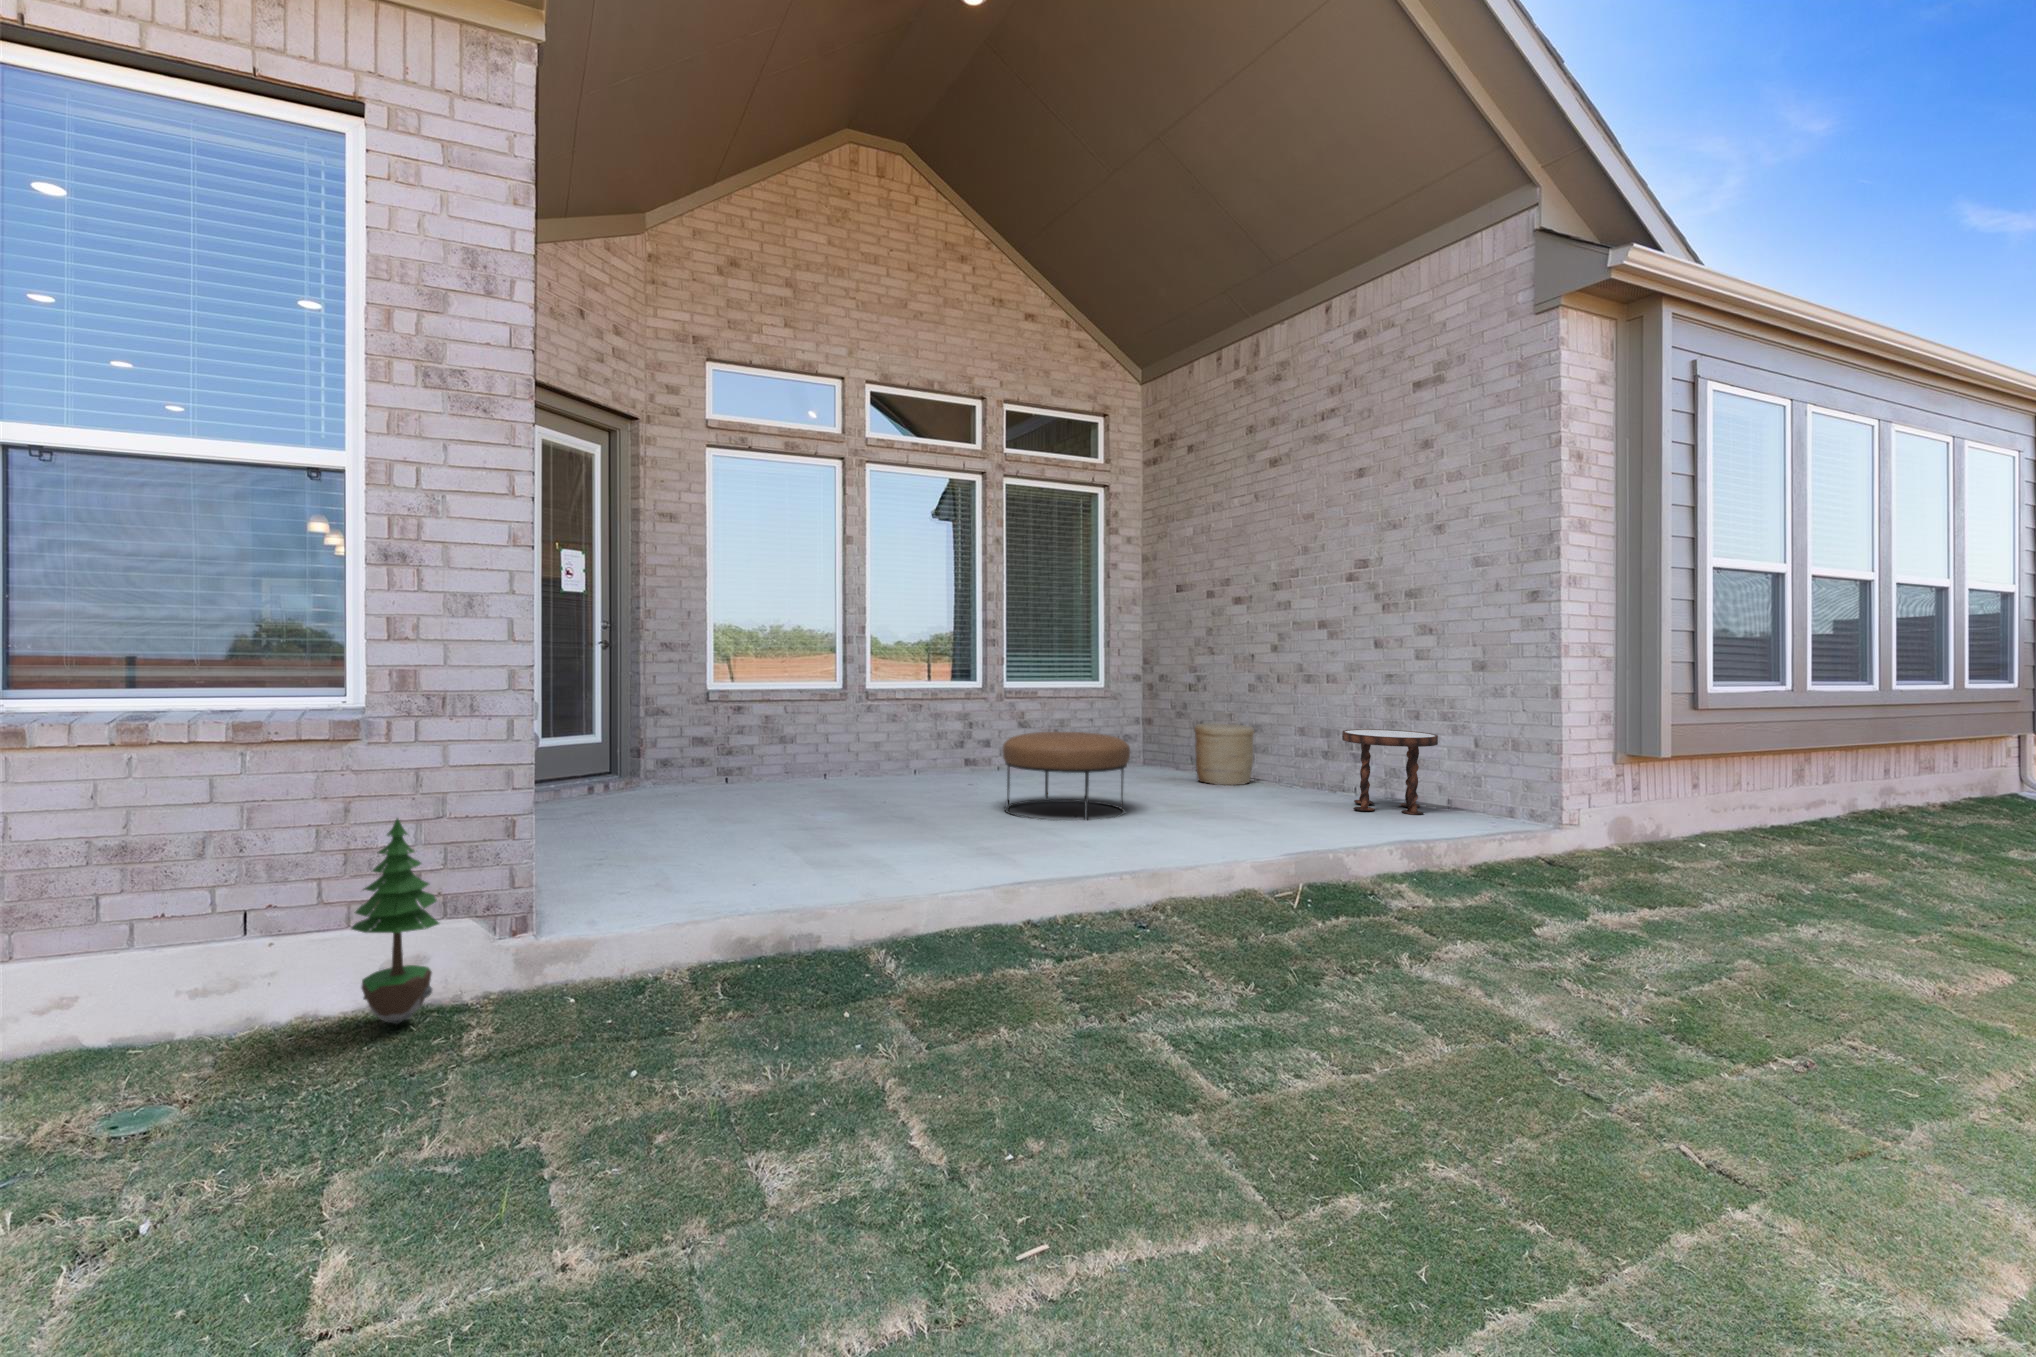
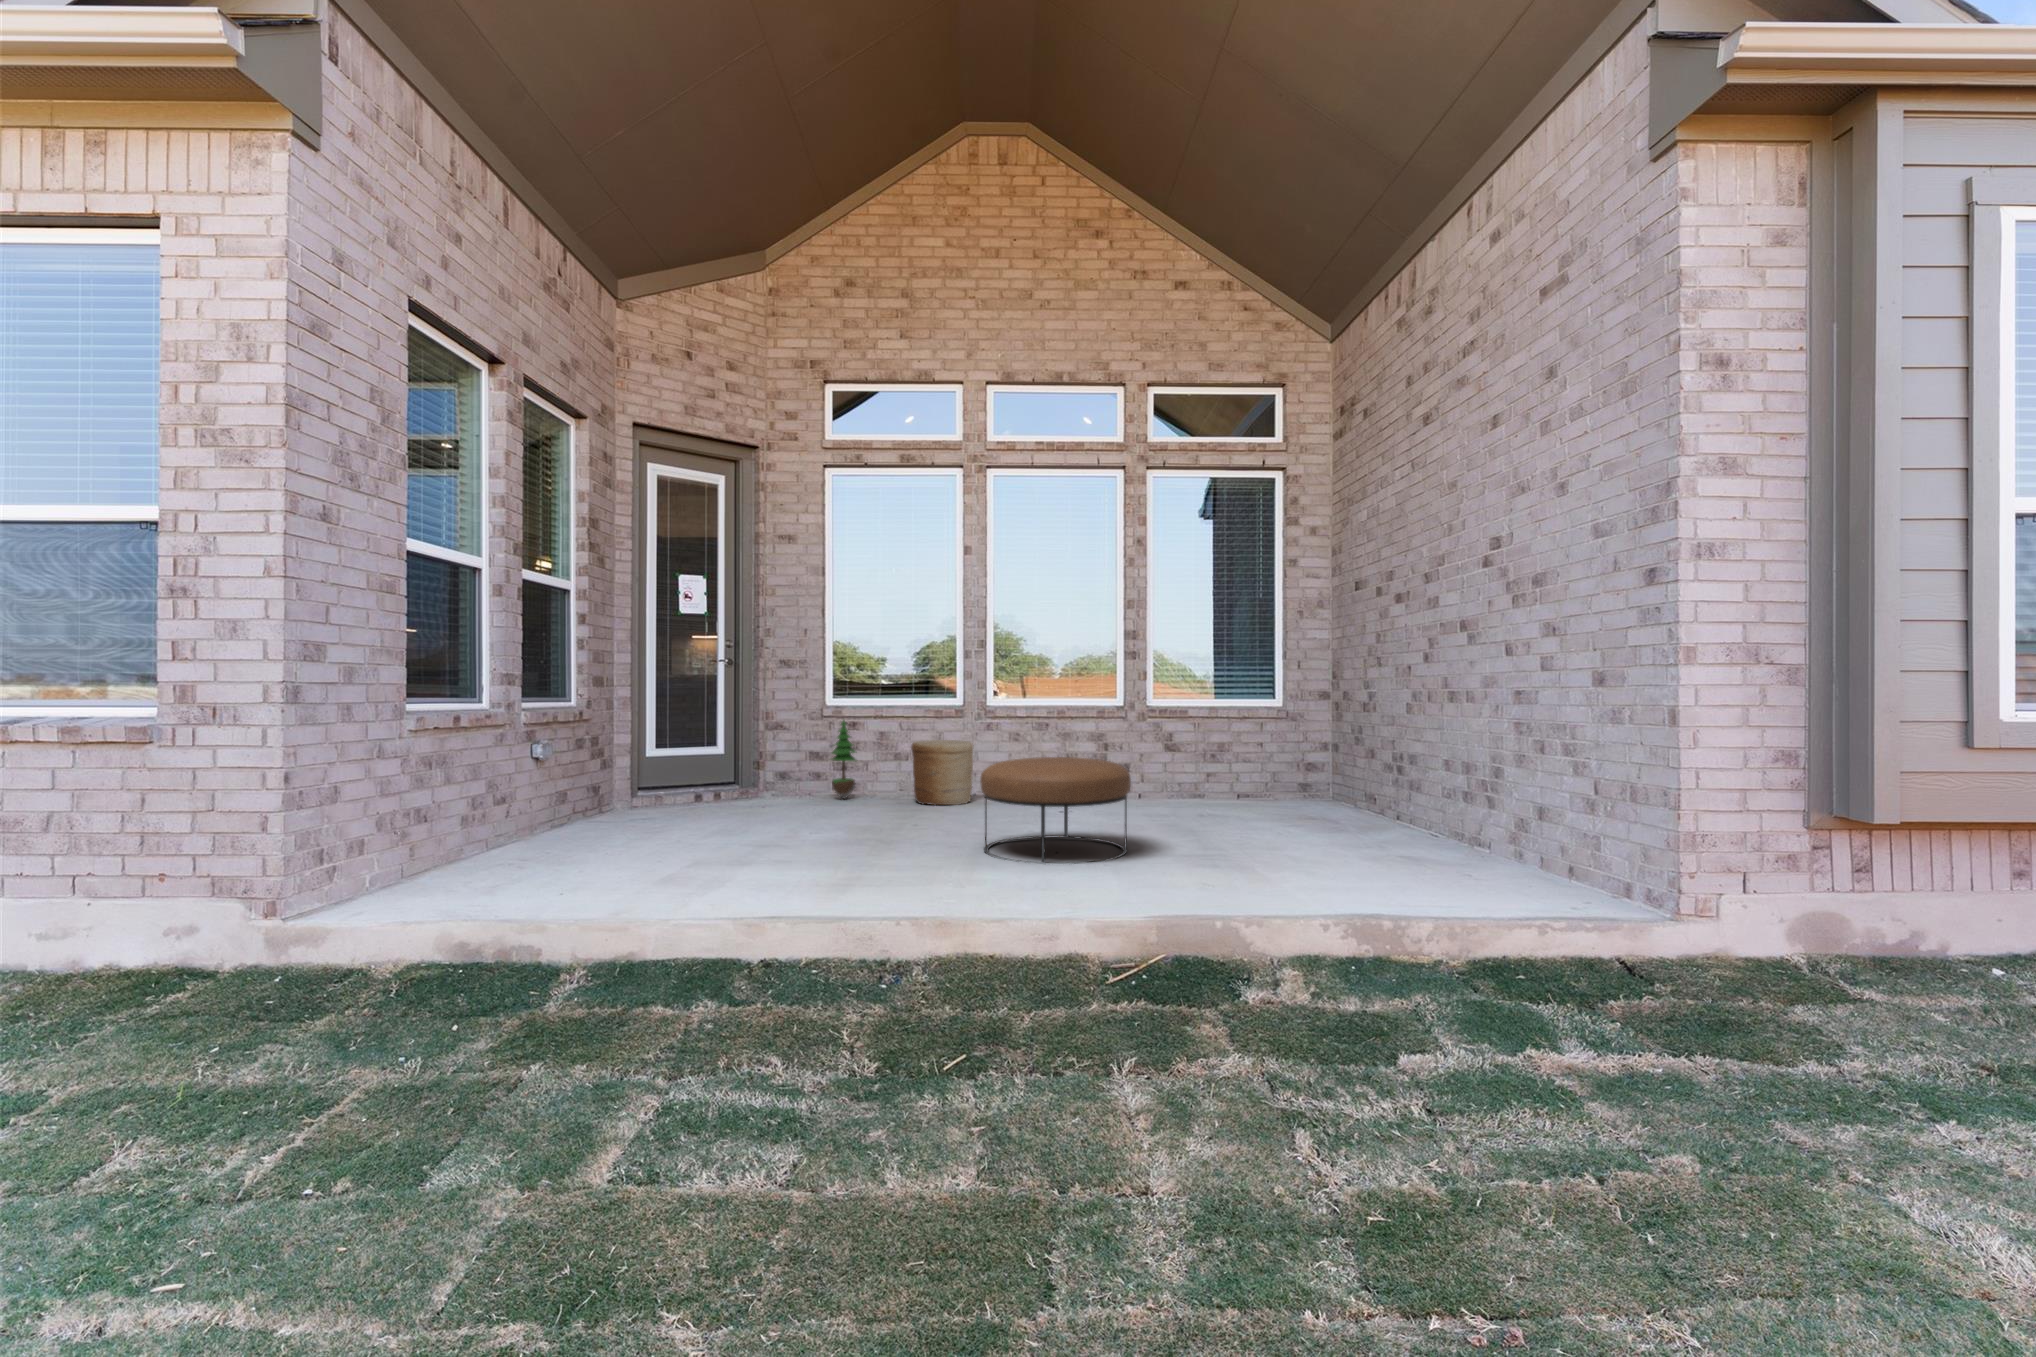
woven basket: present [1194,723,1255,785] -> present [911,740,973,806]
side table: present [1342,729,1438,815] -> none [1420,768,1562,897]
potted tree: present [352,818,439,1024] -> present [832,720,856,798]

